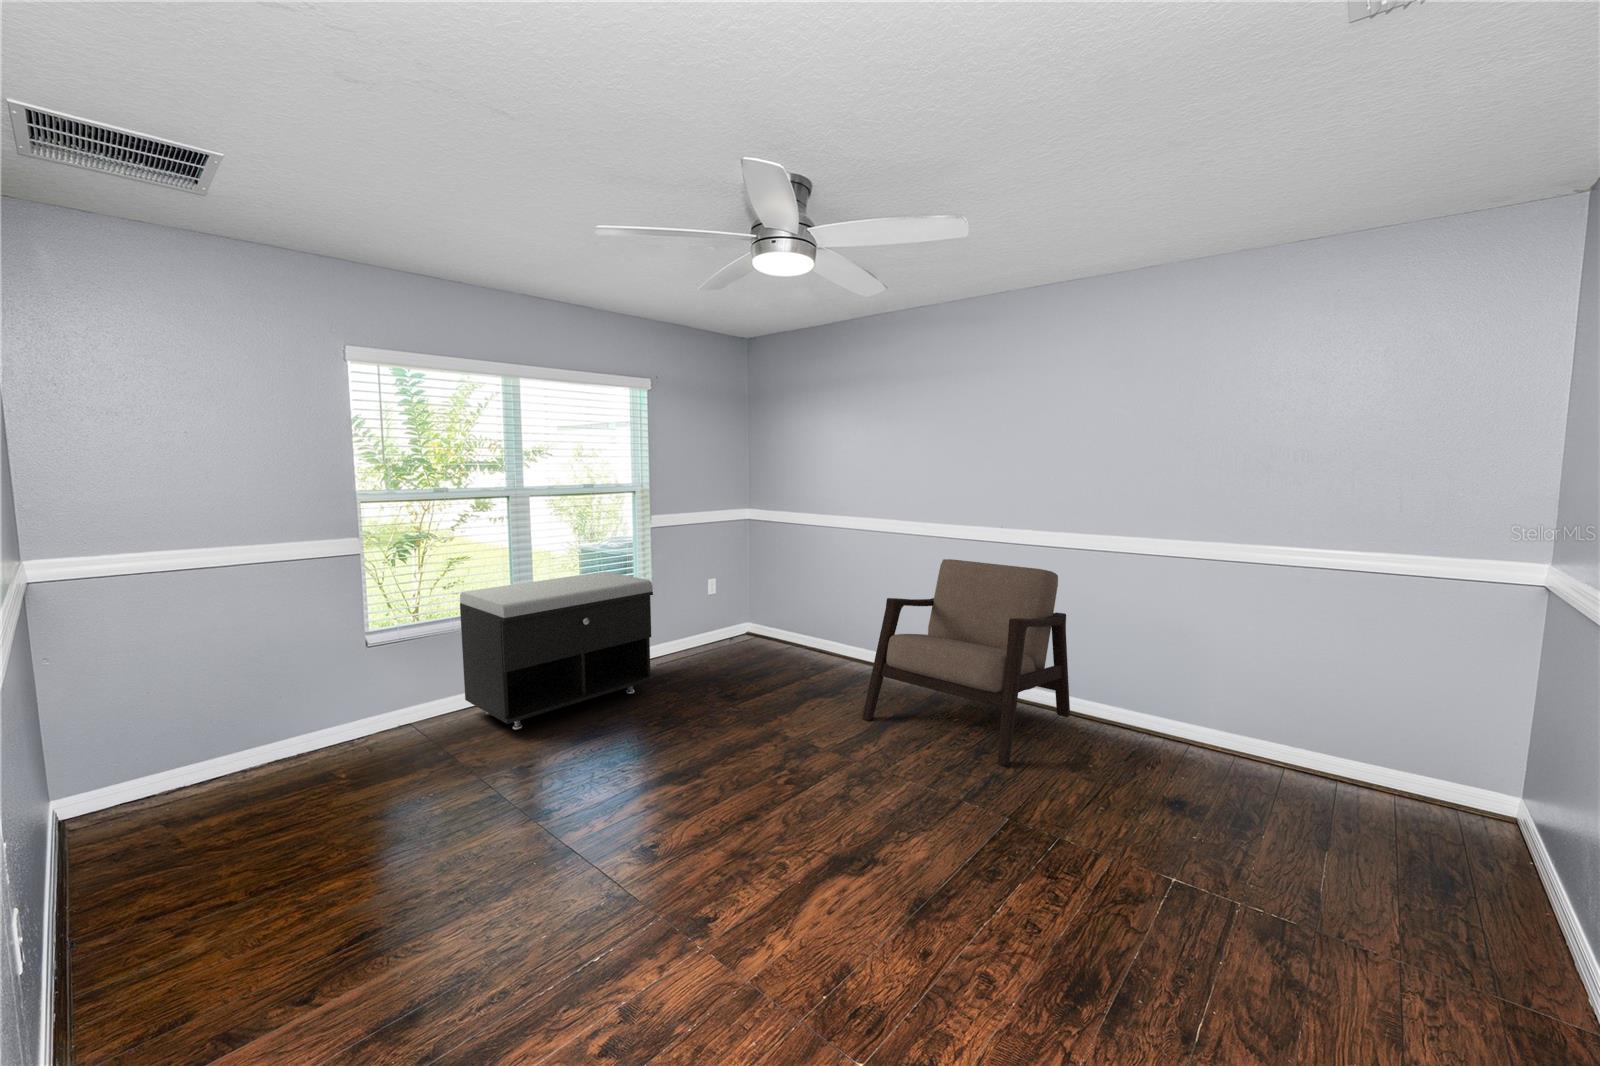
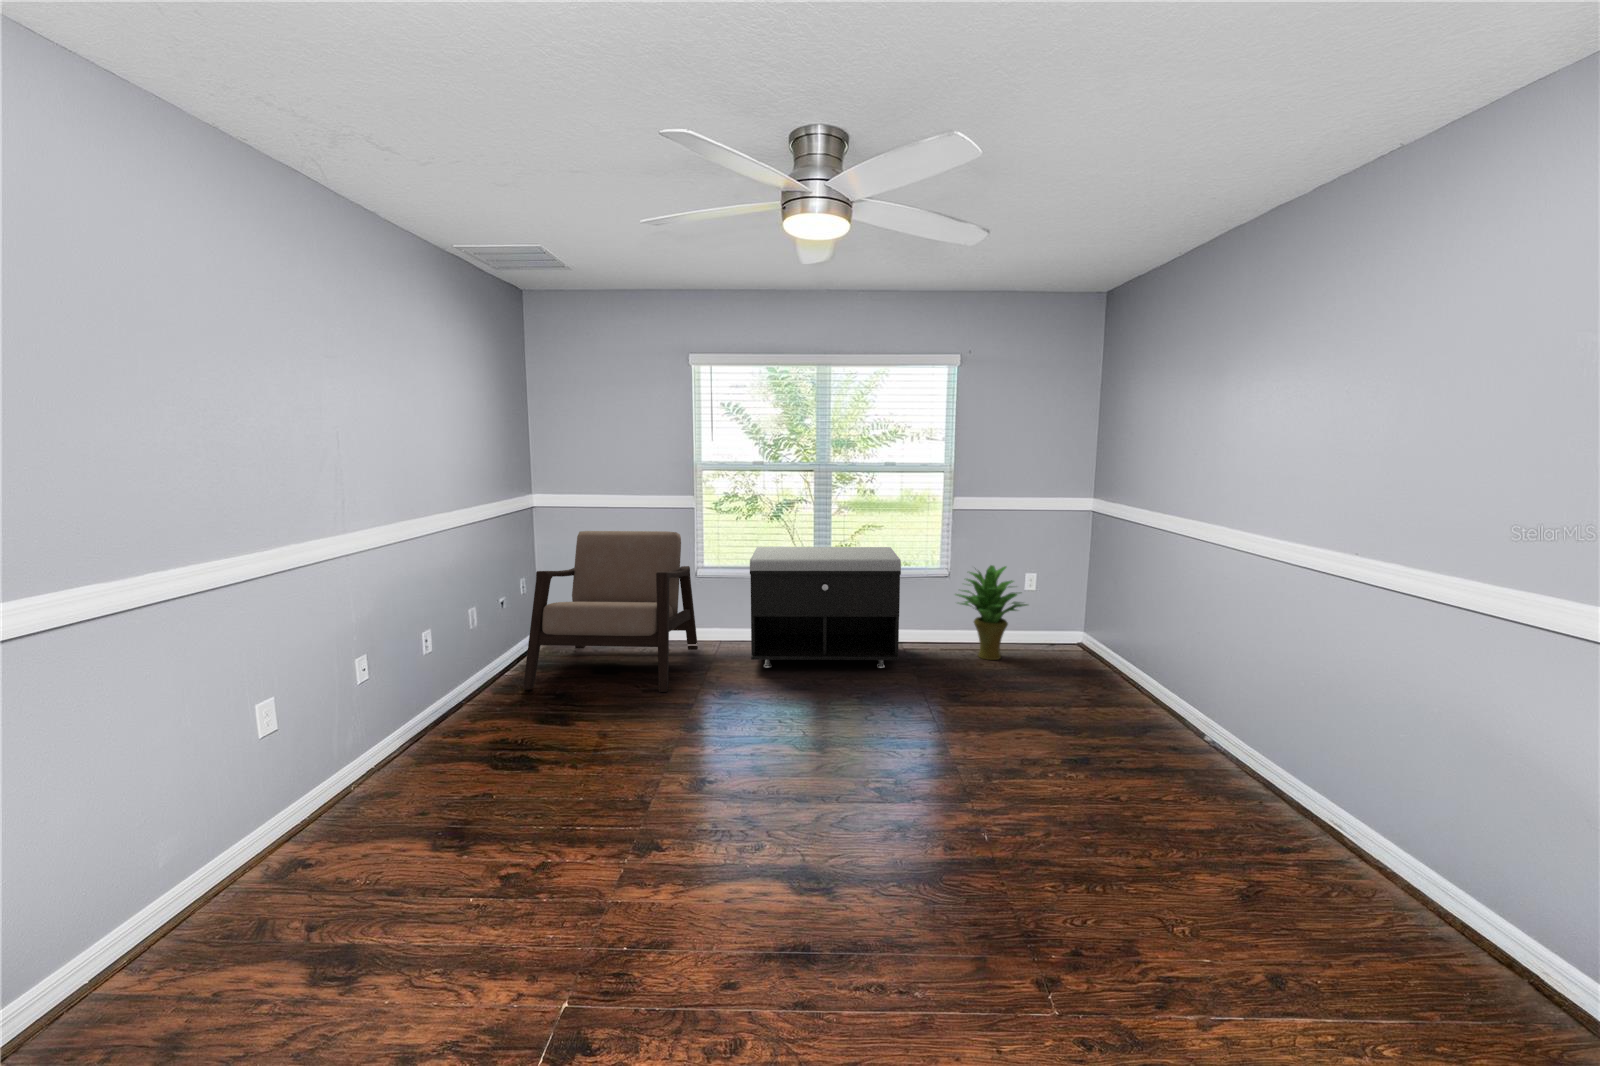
armchair: present [862,559,1070,765] -> present [523,531,698,692]
potted plant: none [666,575,733,661] -> present [956,565,1028,660]

